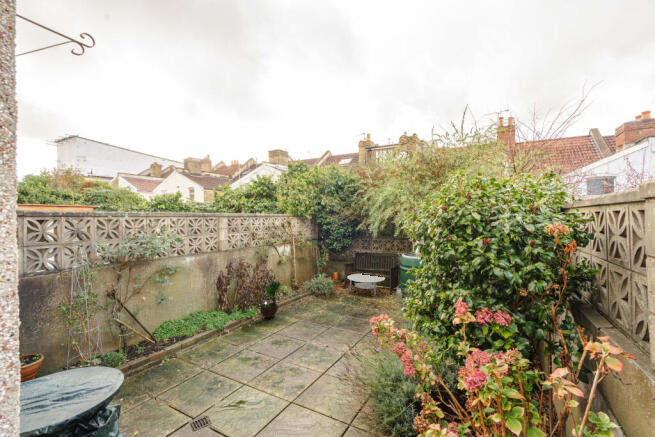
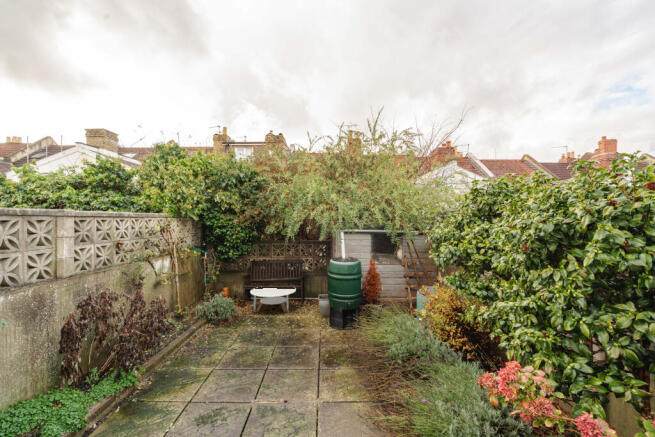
potted tree: present [260,281,281,317] -> none [144,311,184,376]

